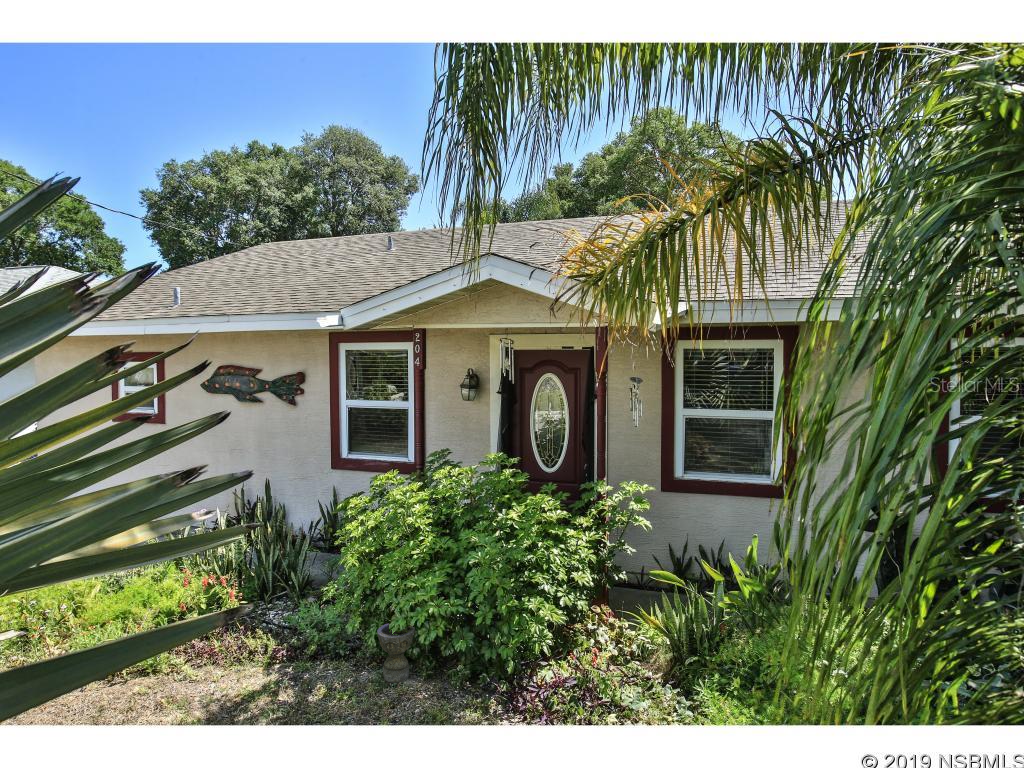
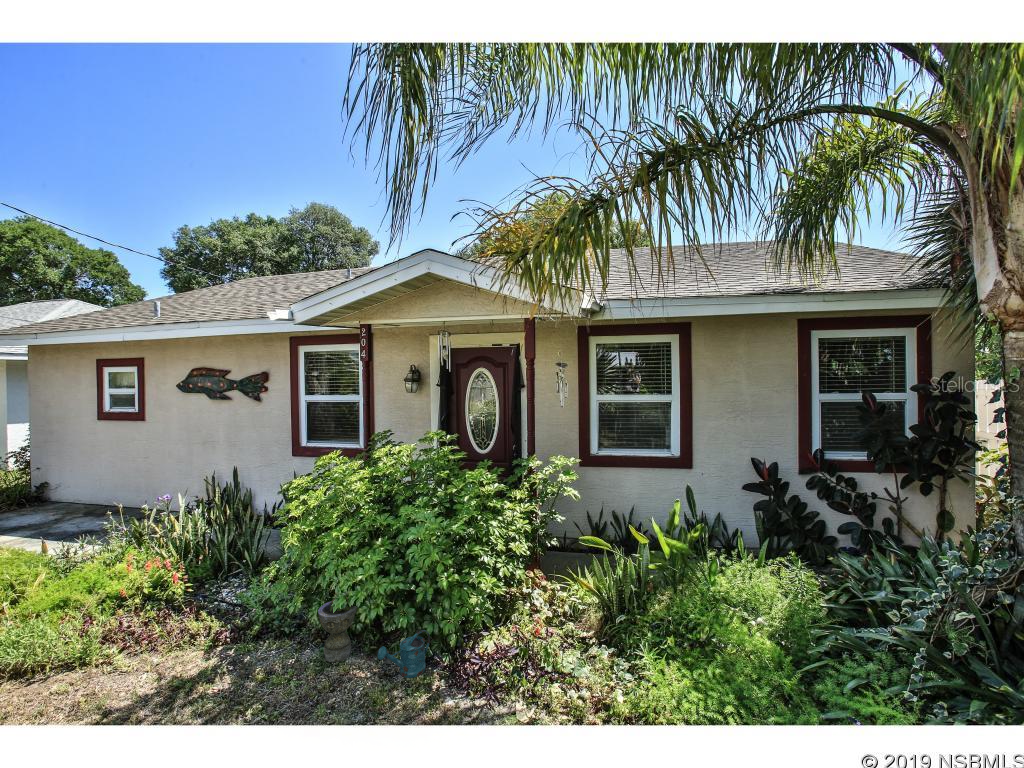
watering can: none [437,656,488,701] -> present [377,630,430,678]

